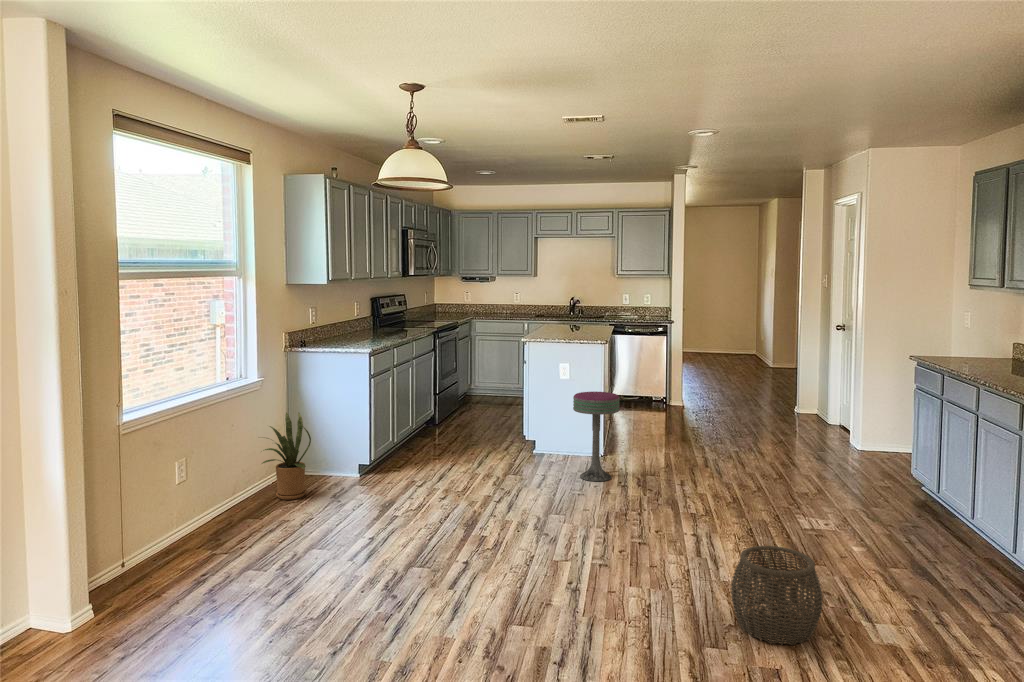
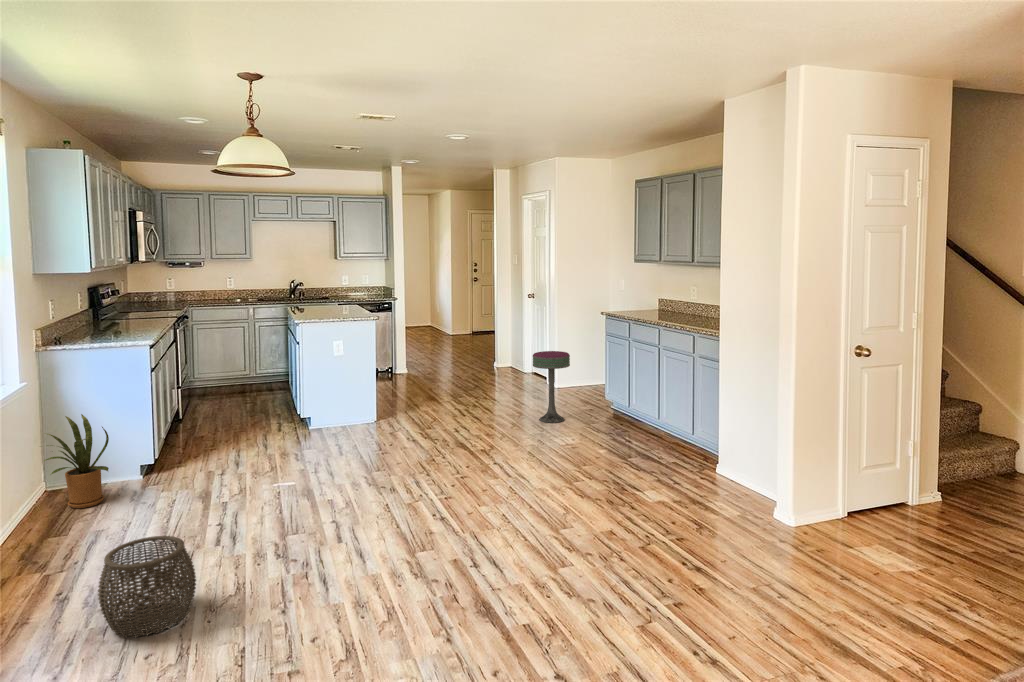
bar stool: present [573,392,620,481] -> present [533,351,570,423]
woven basket: present [731,546,823,645] -> present [98,536,196,637]

